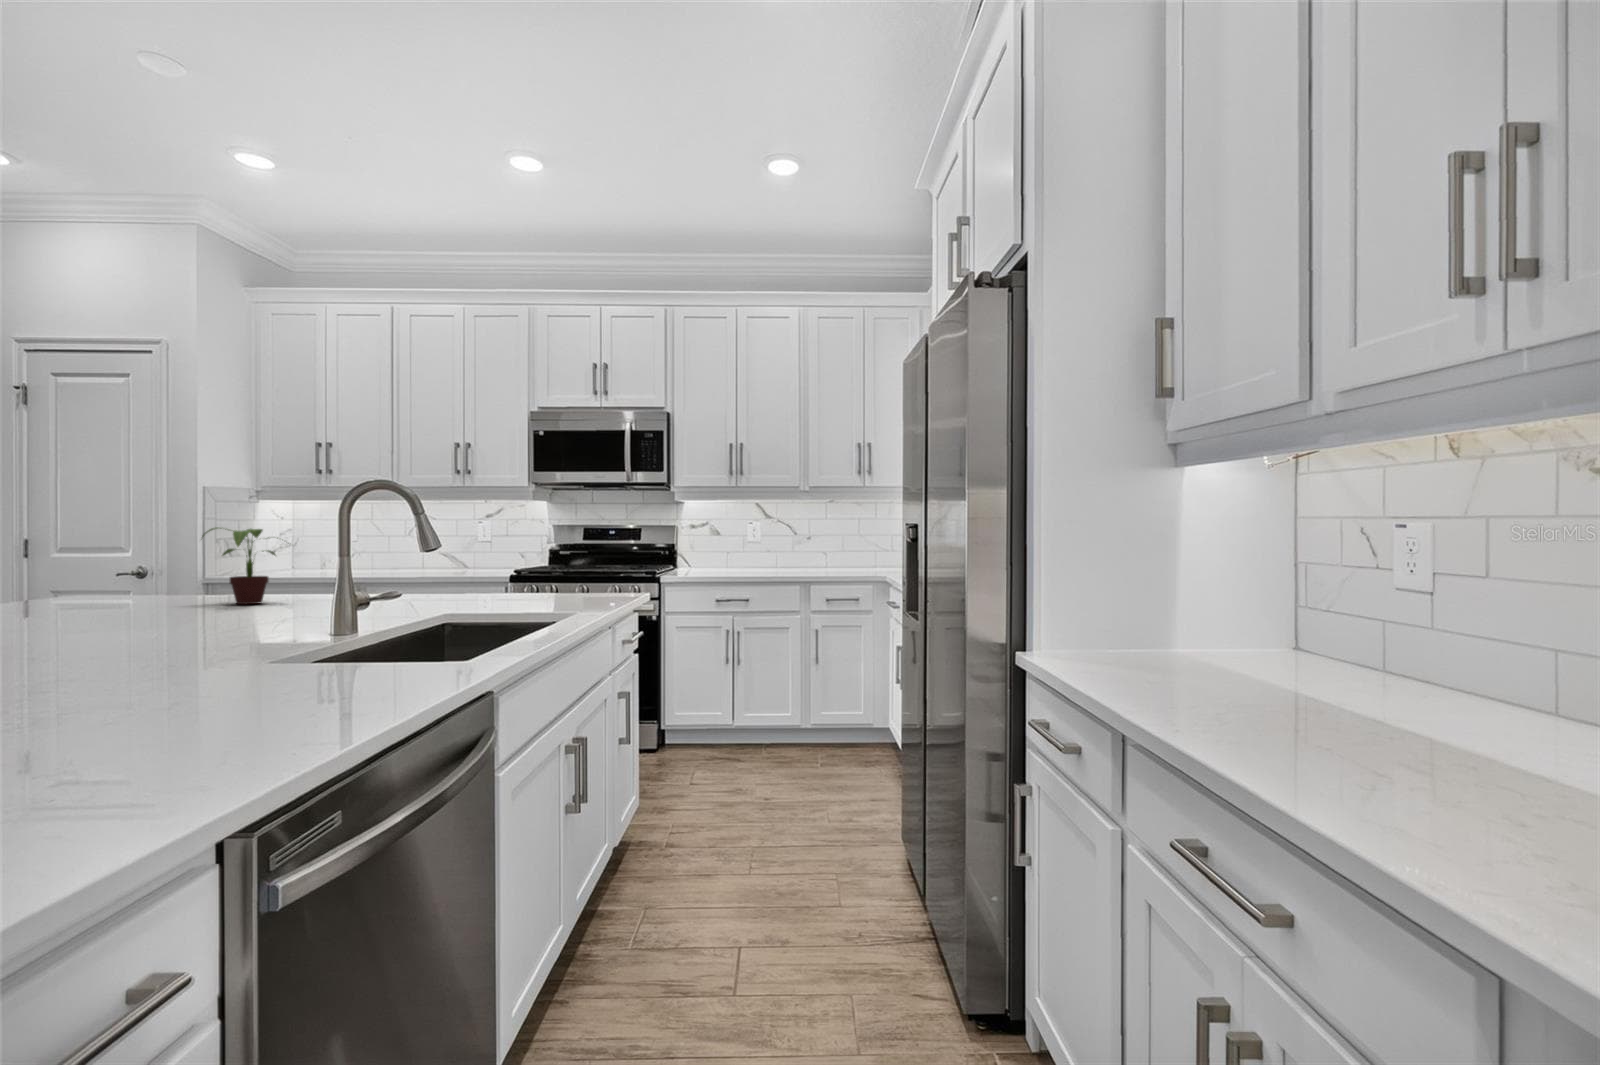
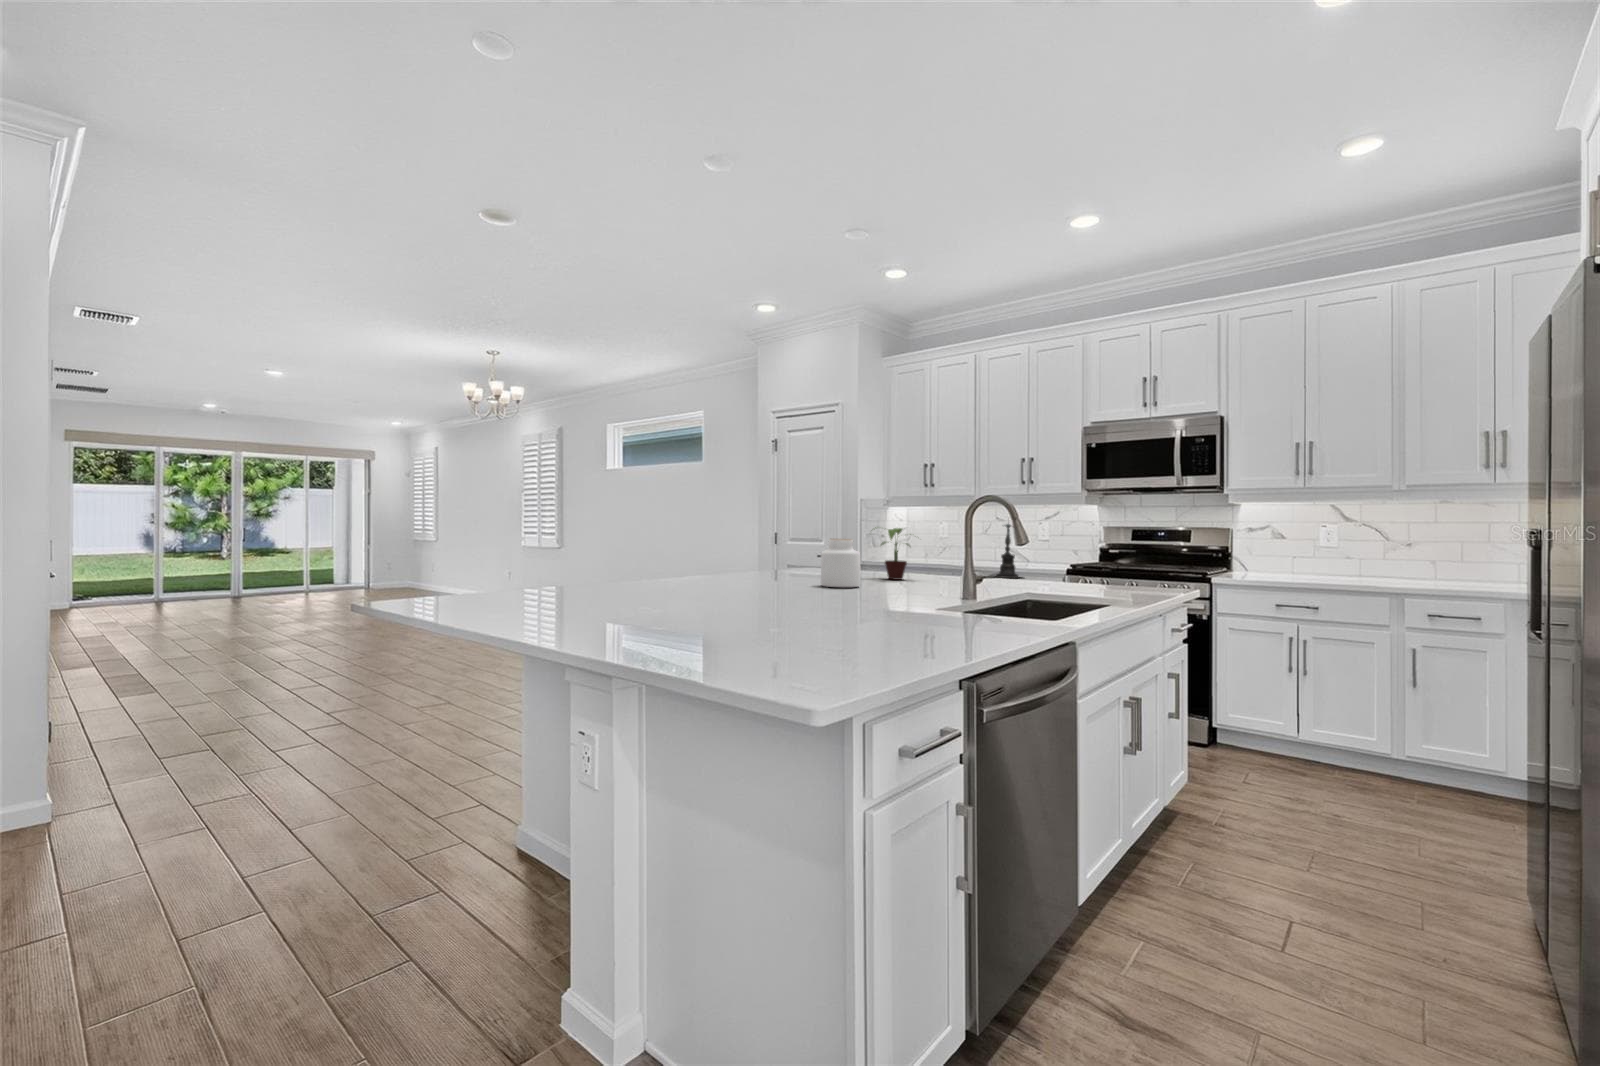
candle holder: none [407,512,459,589] -> present [996,524,1019,578]
jar: none [87,547,169,627] -> present [821,539,860,587]

